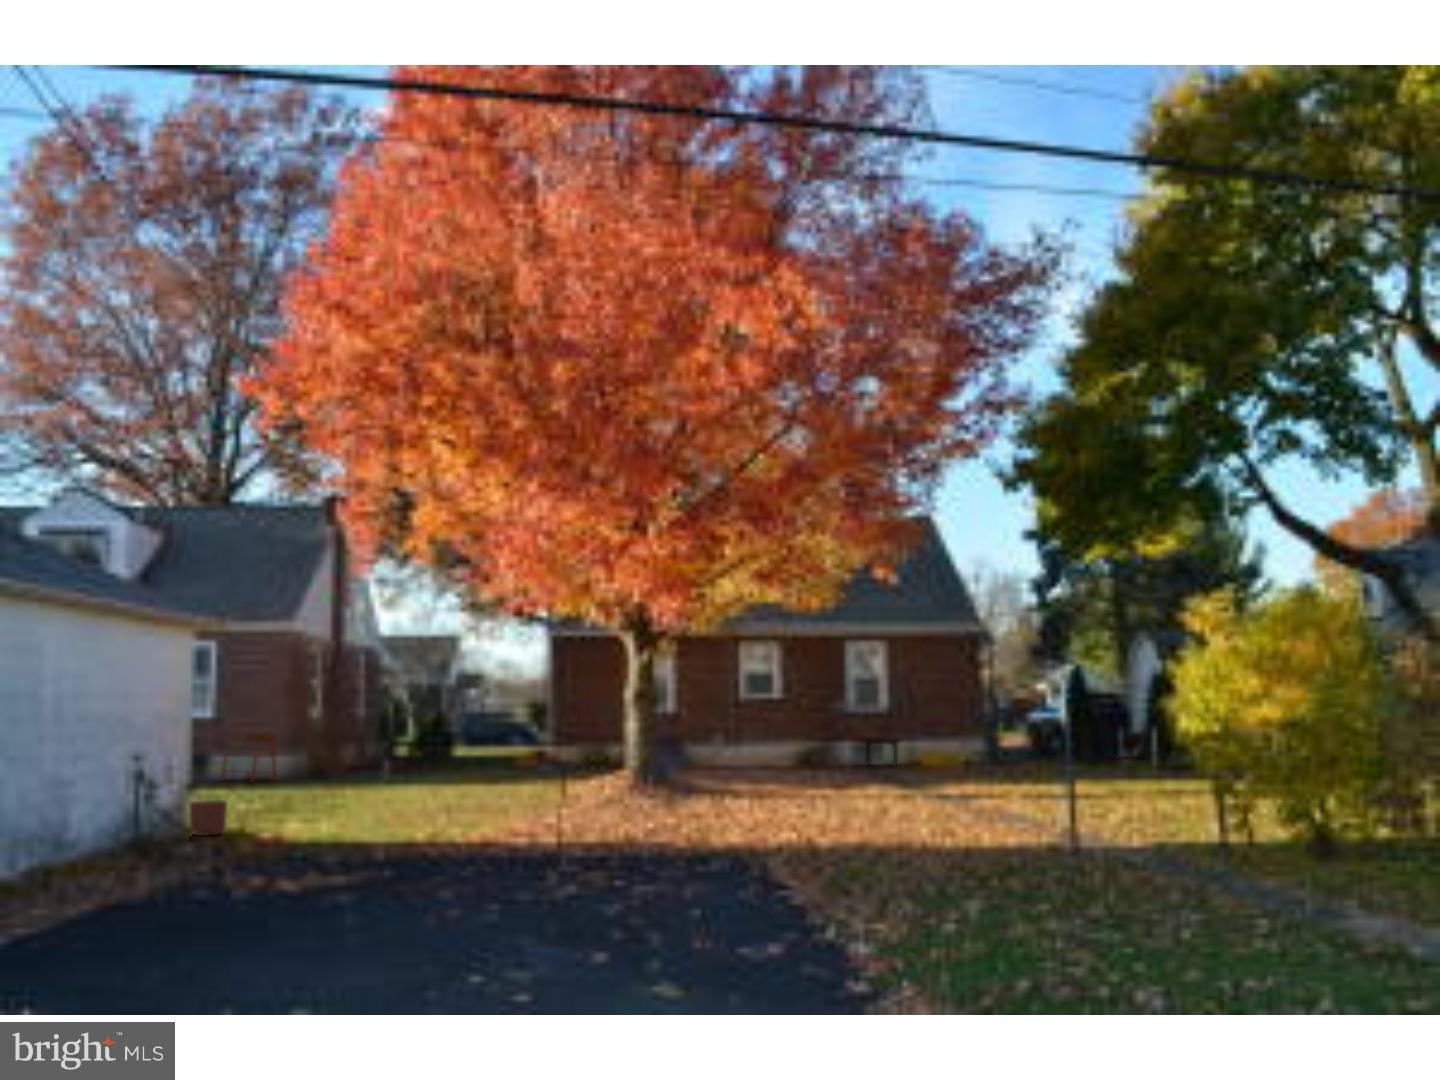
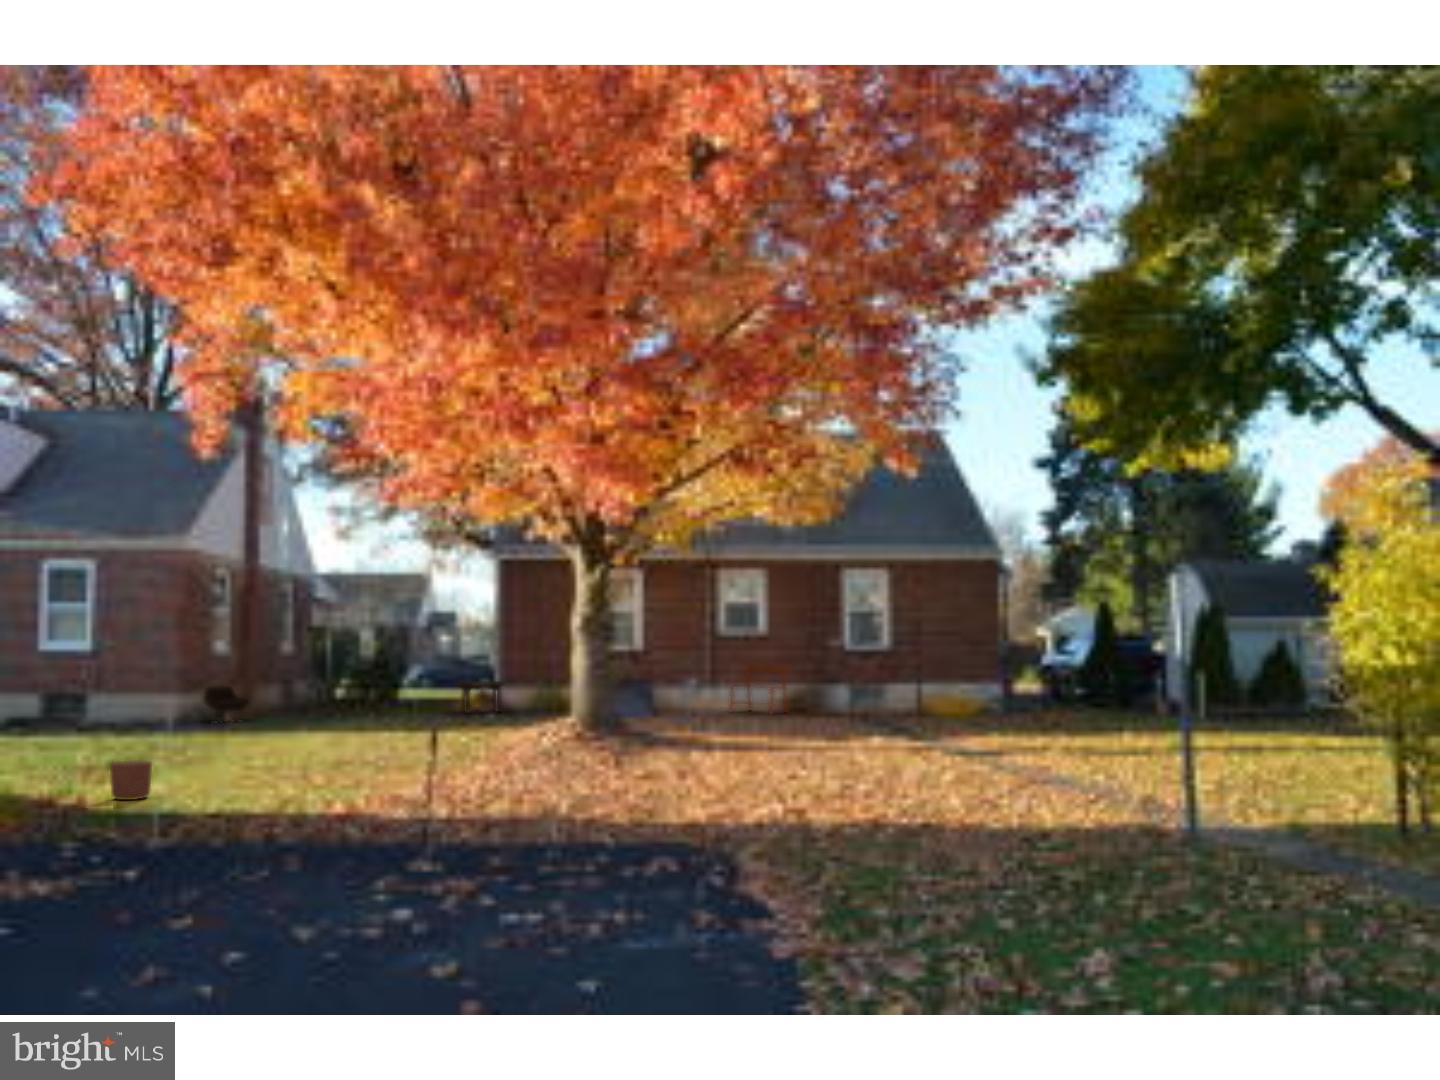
lounge chair: present [1110,732,1144,757] -> present [203,686,249,722]
bench: present [222,733,277,780] -> present [731,664,787,711]
round table: present [862,738,901,765] -> present [458,681,505,714]

